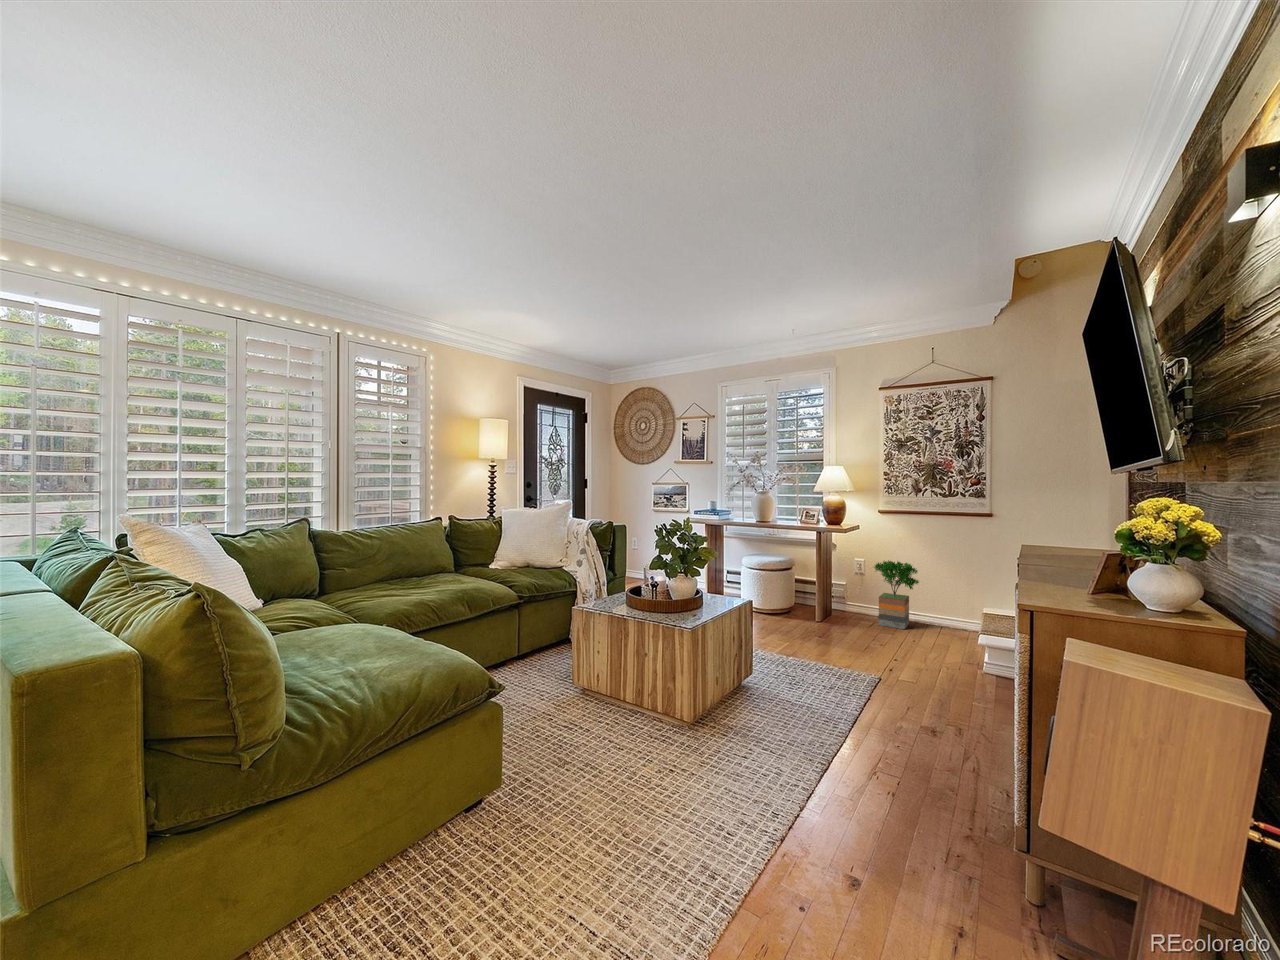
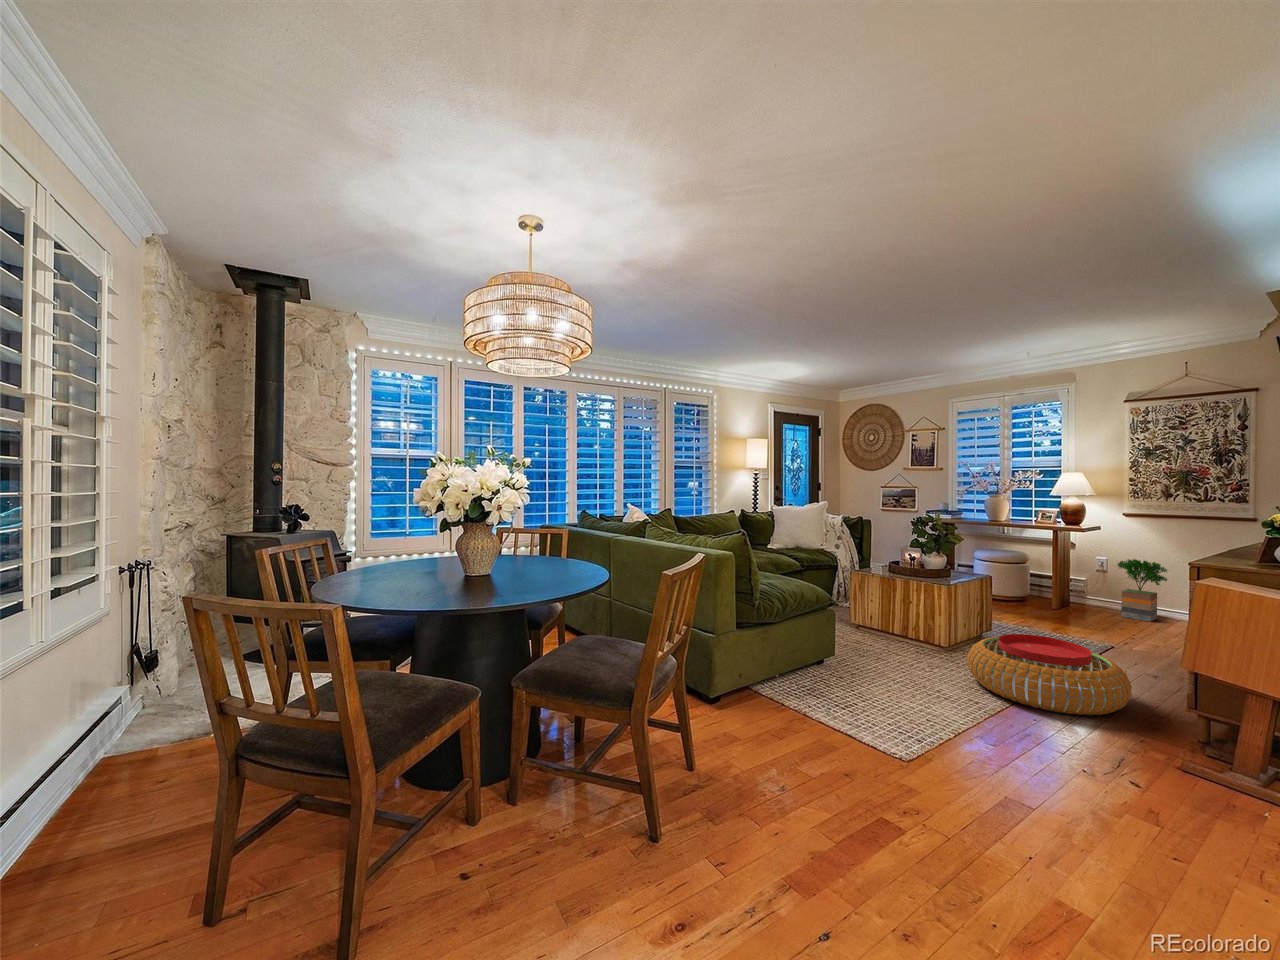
pouf: none [707,705,923,867] -> present [968,634,1132,715]

